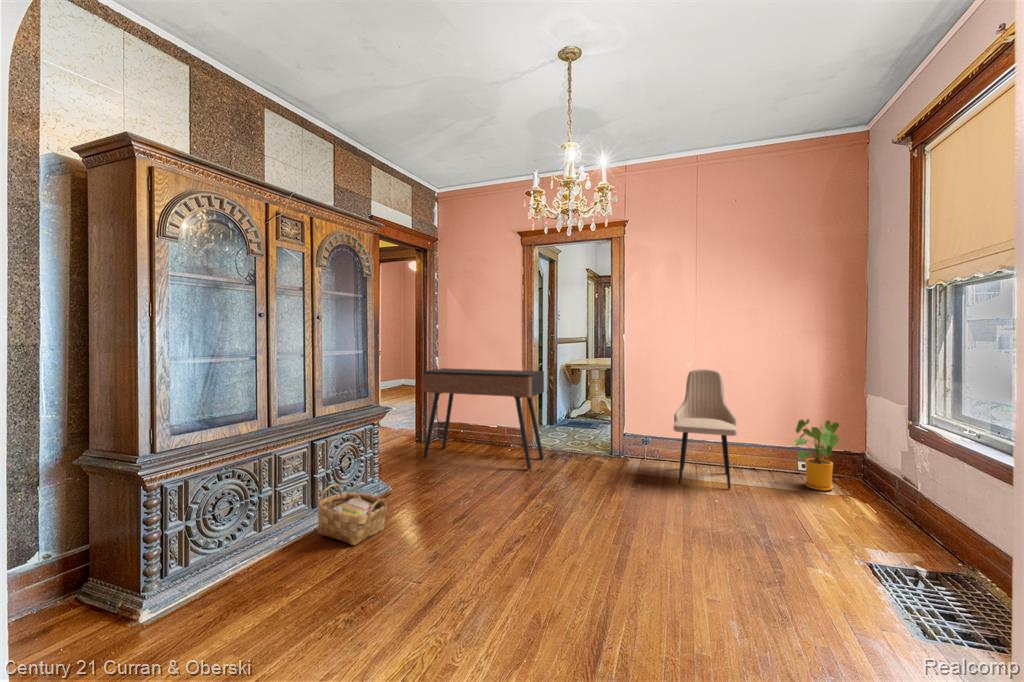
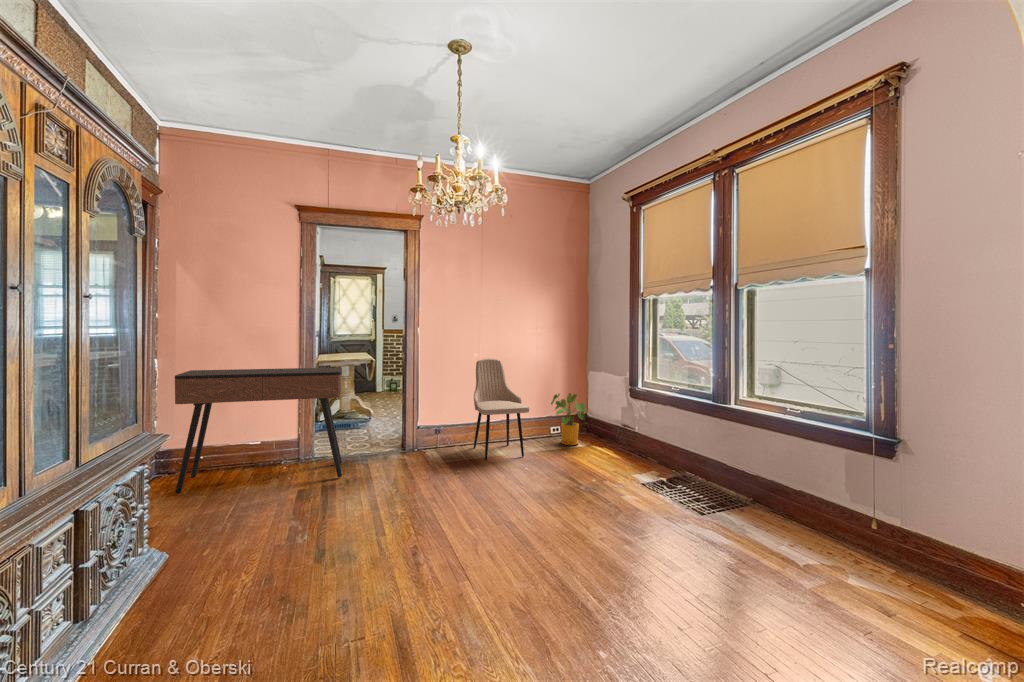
woven basket: present [317,484,387,545] -> none [124,553,248,642]

